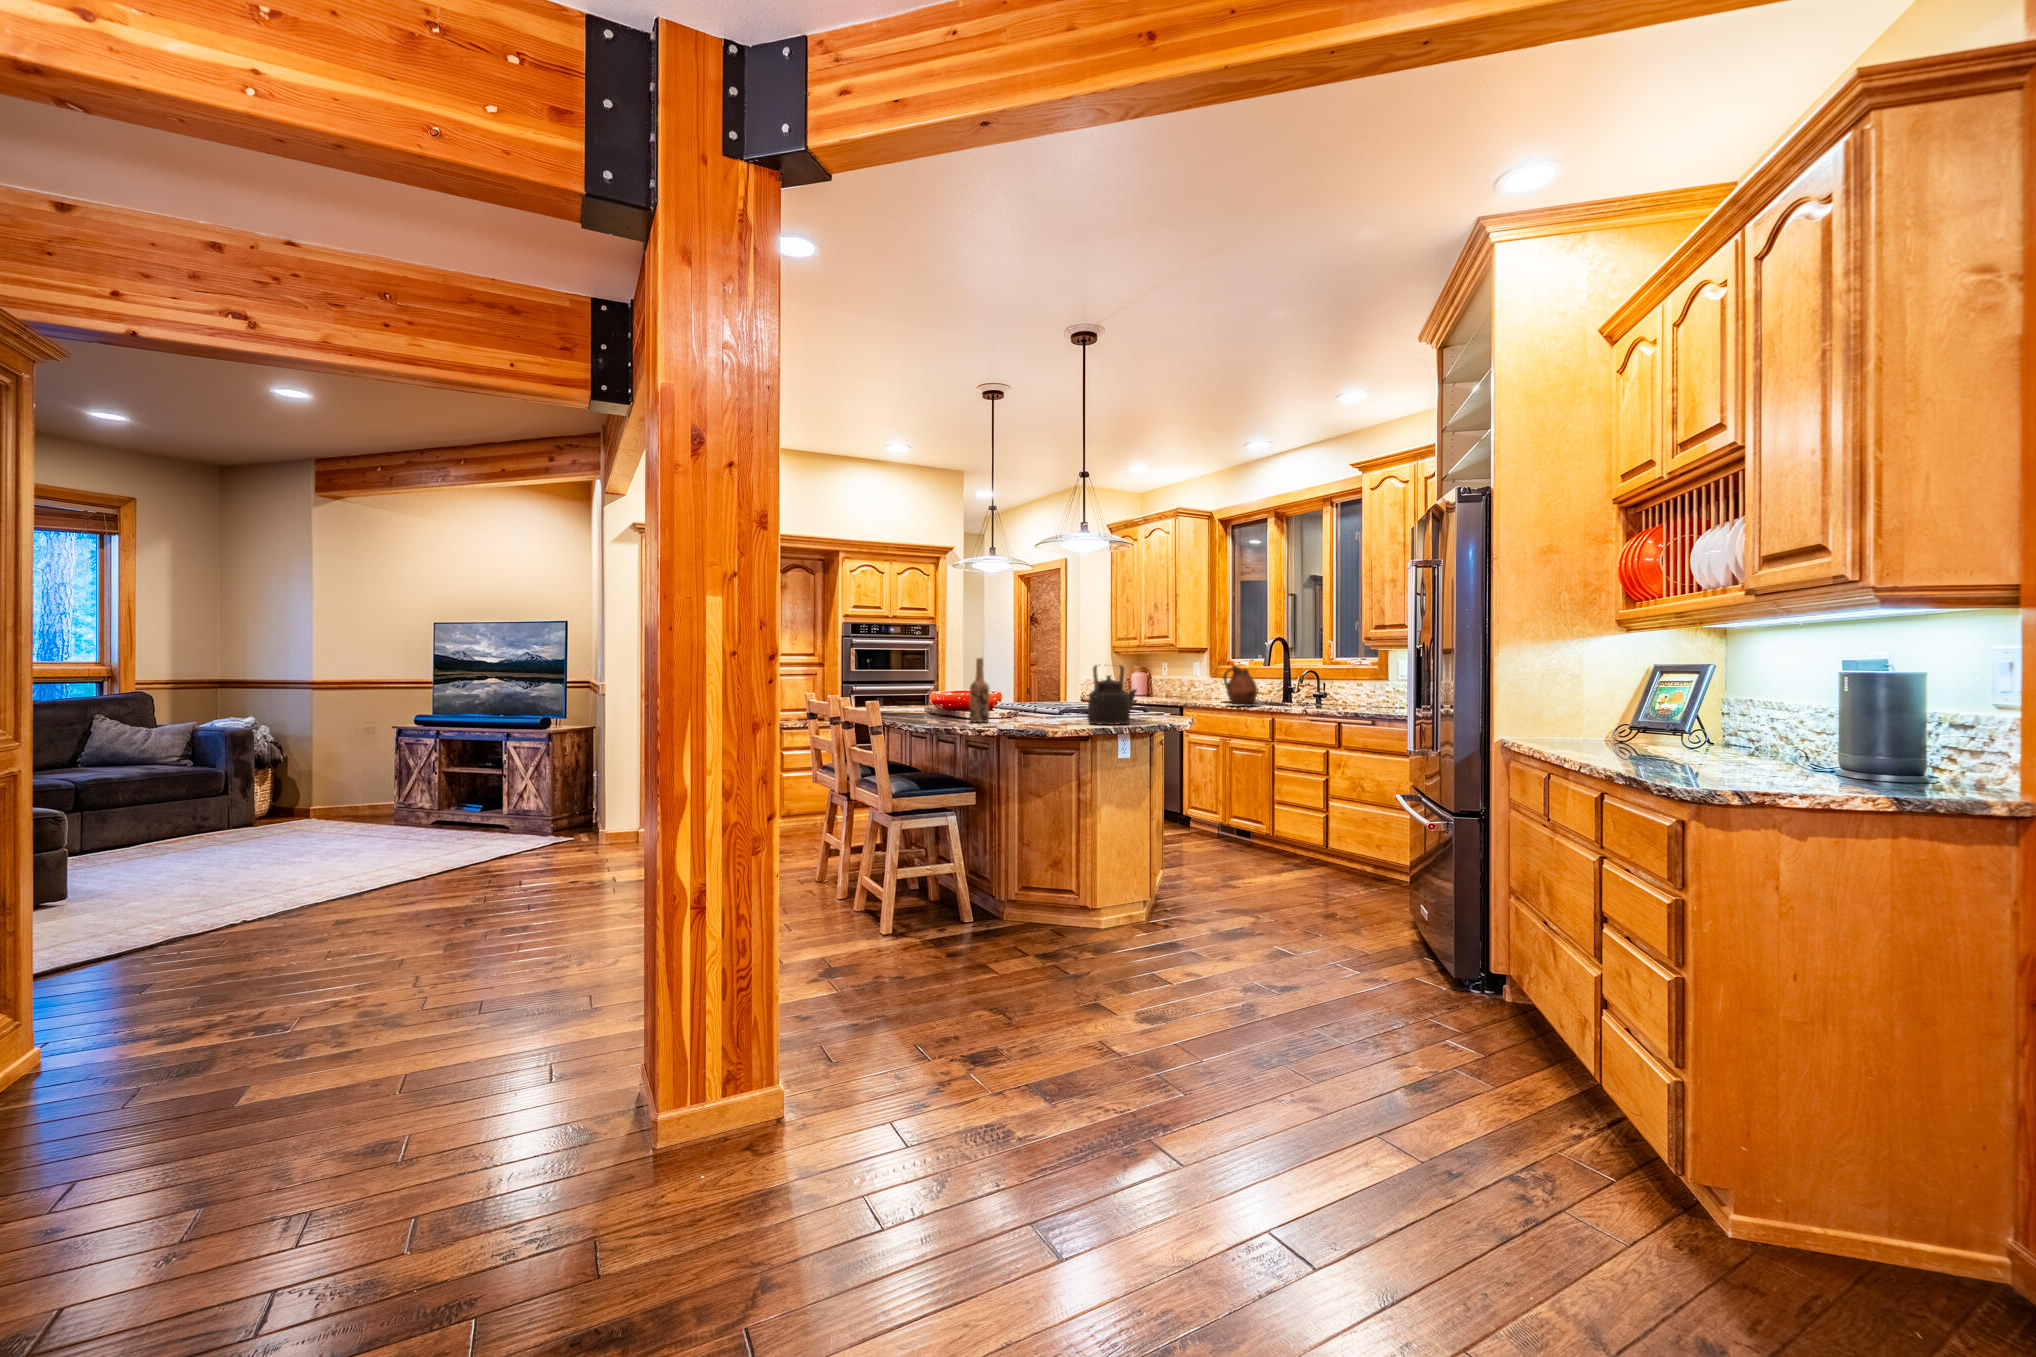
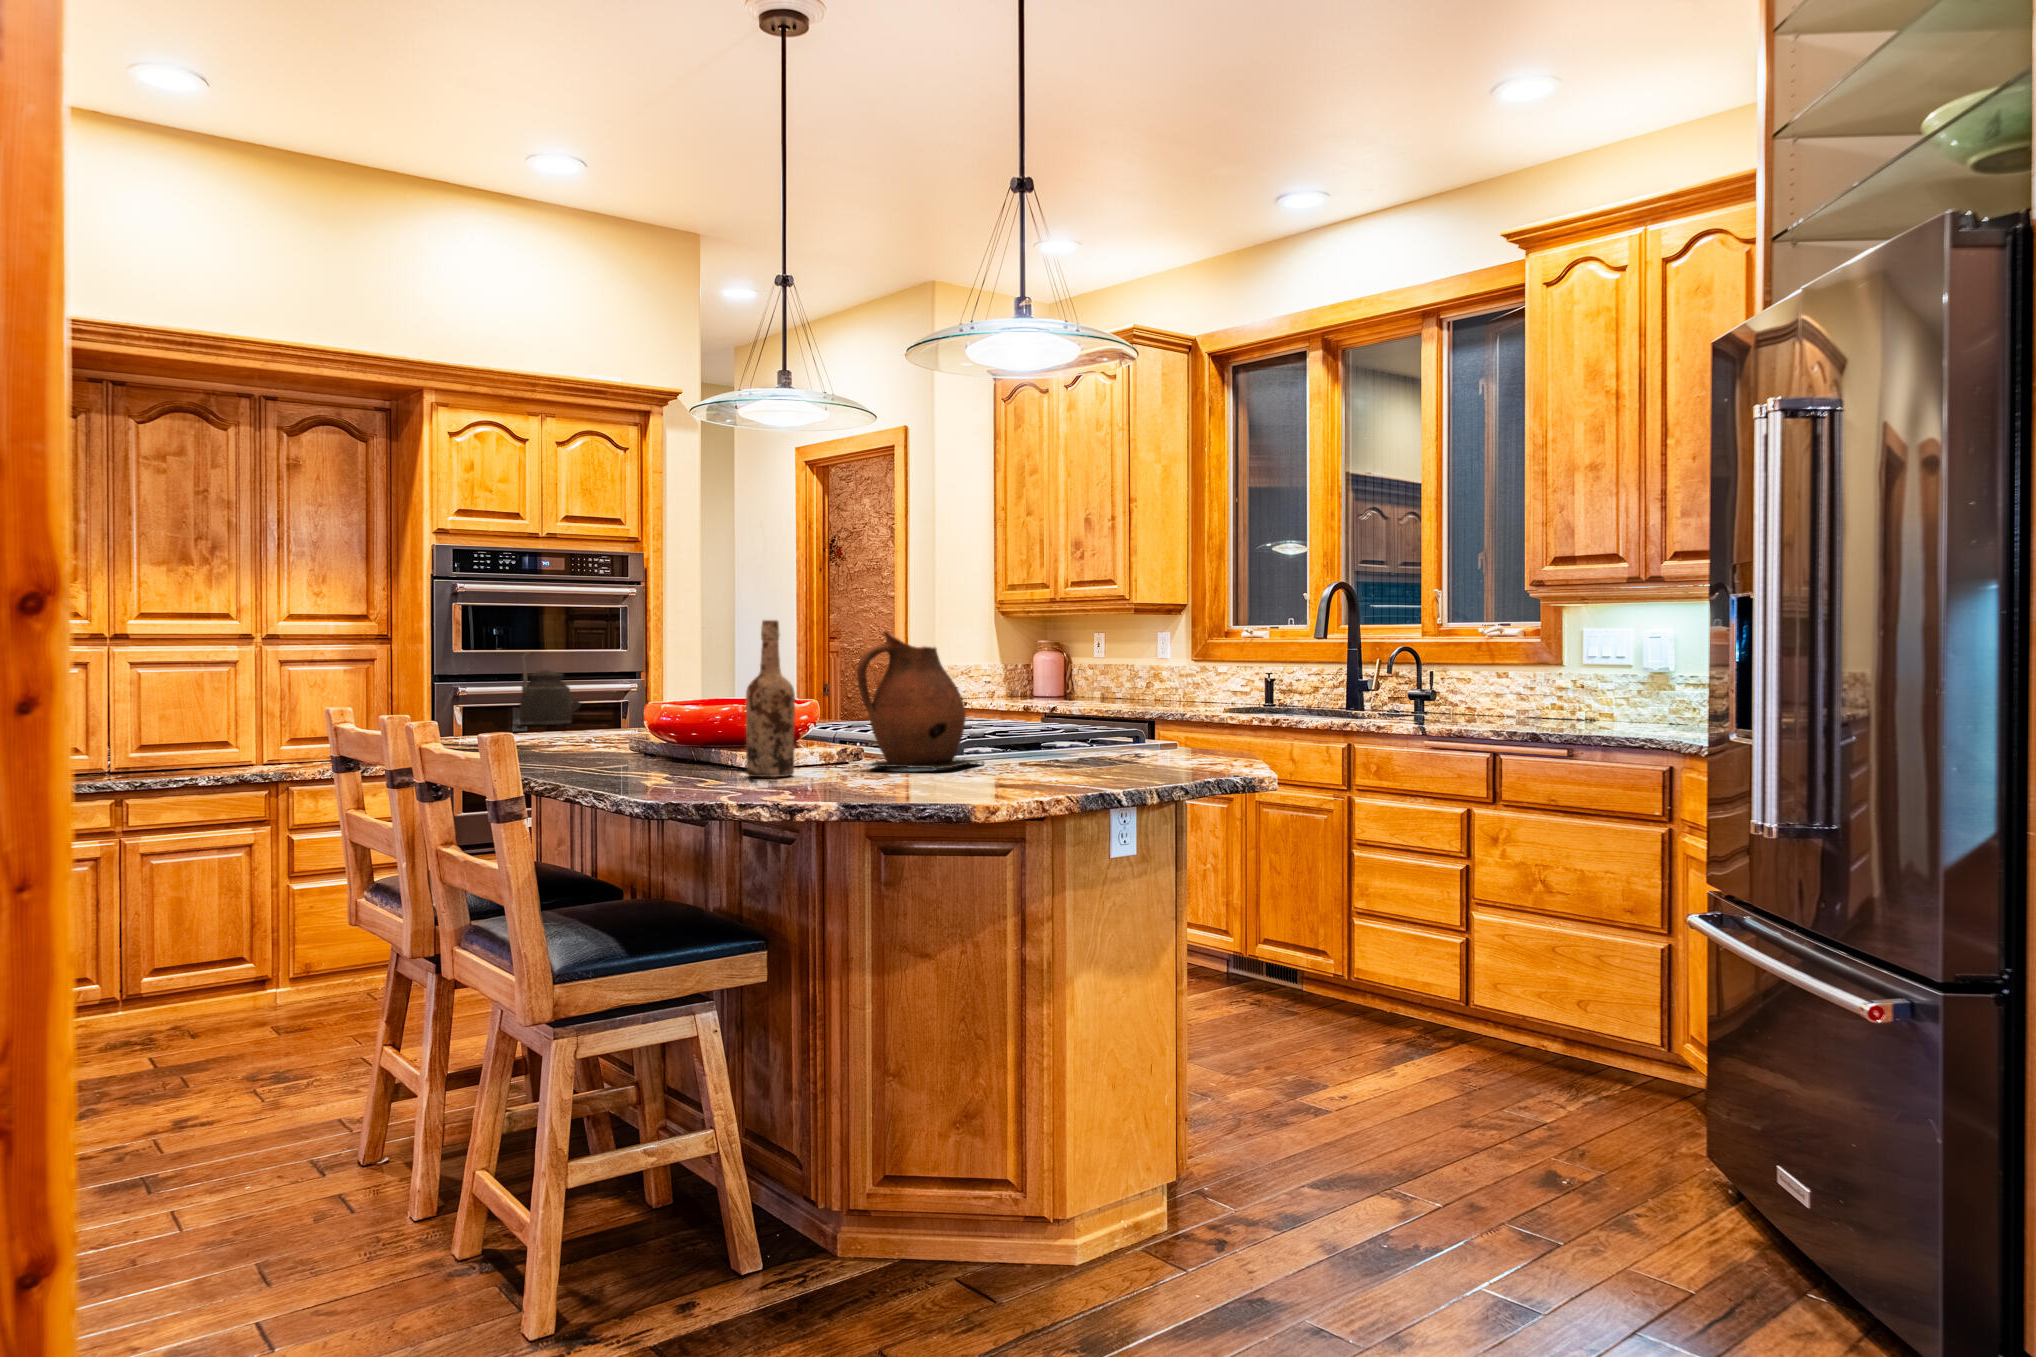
kettle: present [1087,665,1136,725] -> present [519,653,581,725]
ceramic pitcher: present [1223,665,1257,706] -> present [857,631,984,770]

